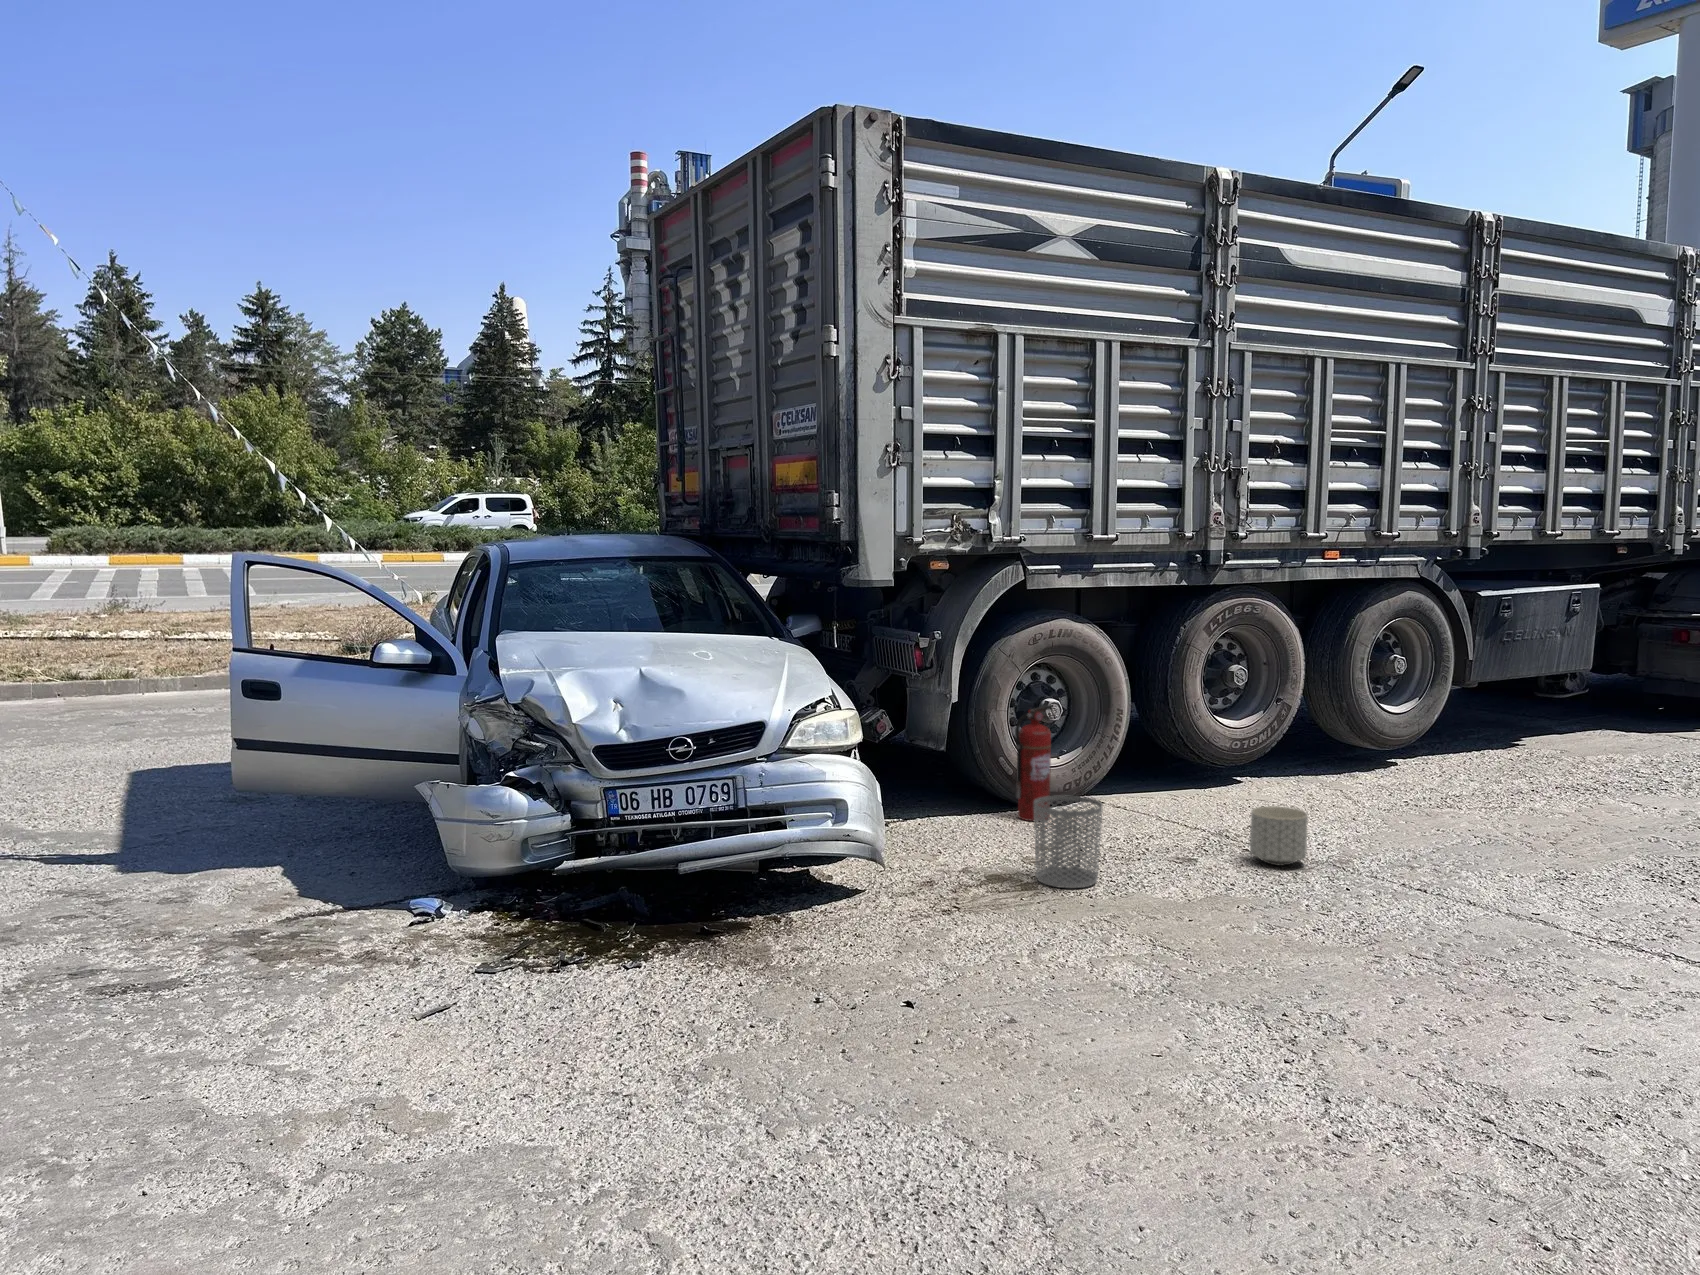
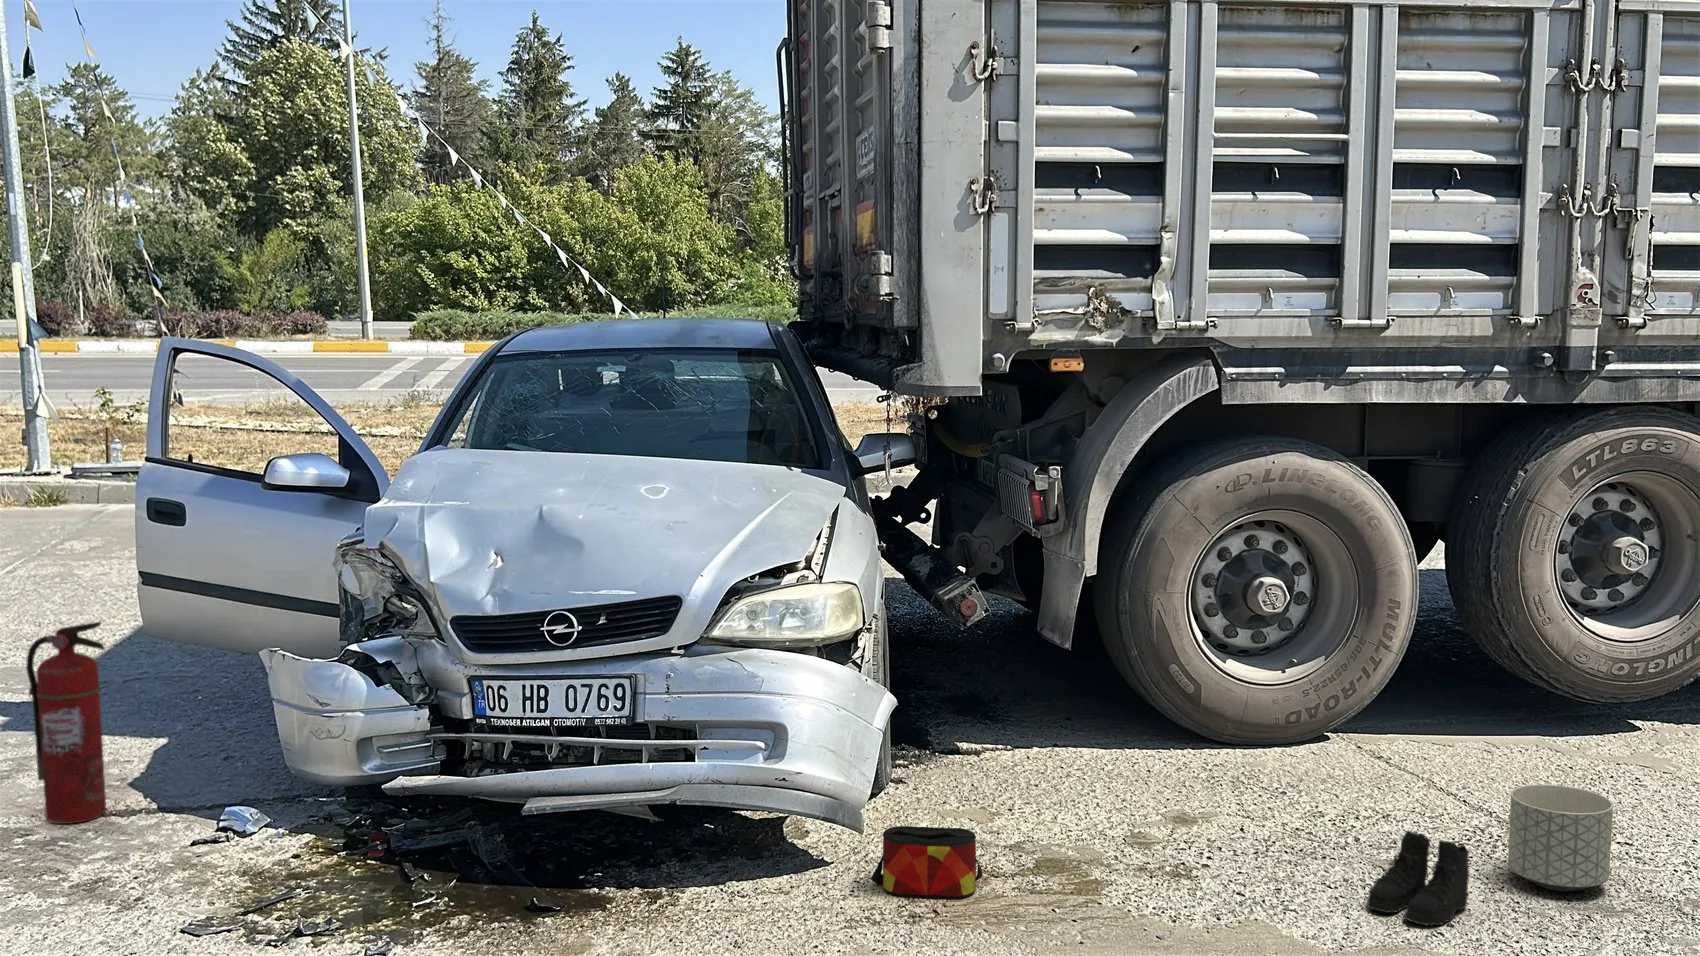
fire extinguisher: present [1015,705,1053,821] -> present [26,622,106,824]
waste bin: present [1034,795,1102,888] -> none [1102,736,1214,891]
boots: none [1195,837,1247,889] -> present [1367,831,1469,926]
bag: none [910,862,978,908] -> present [871,826,983,899]

